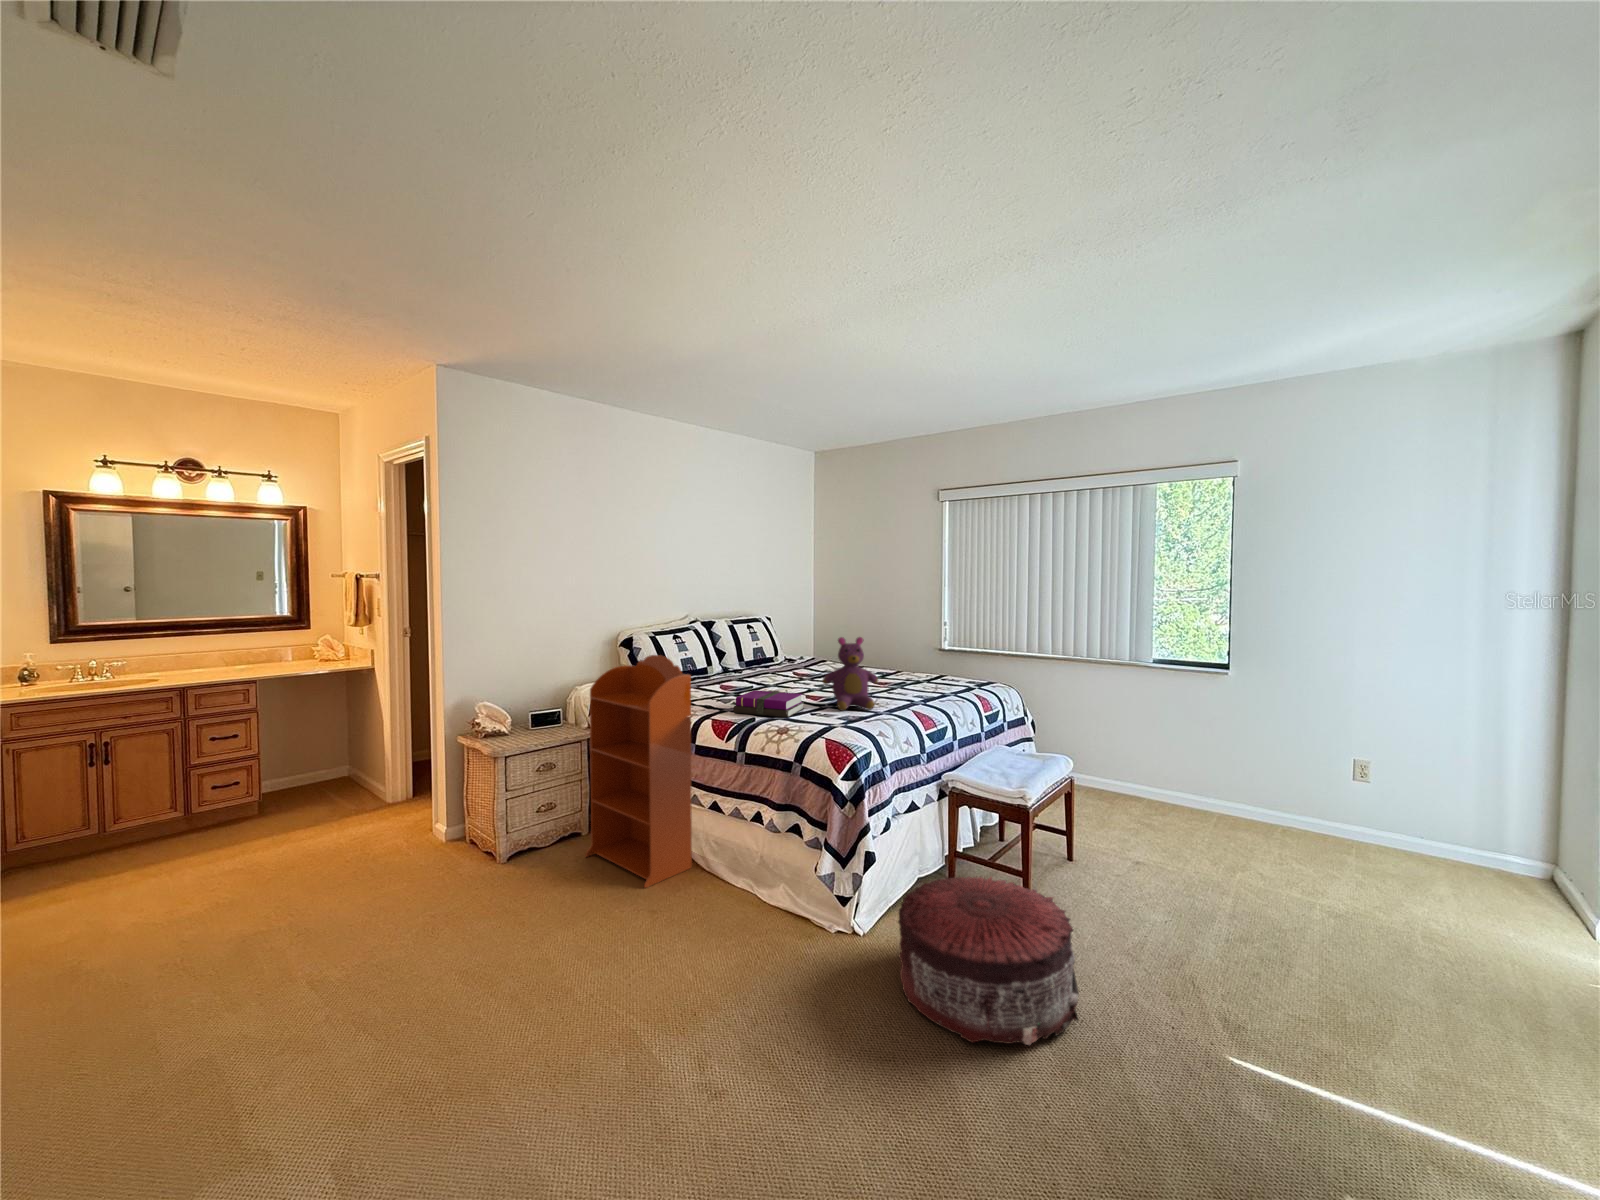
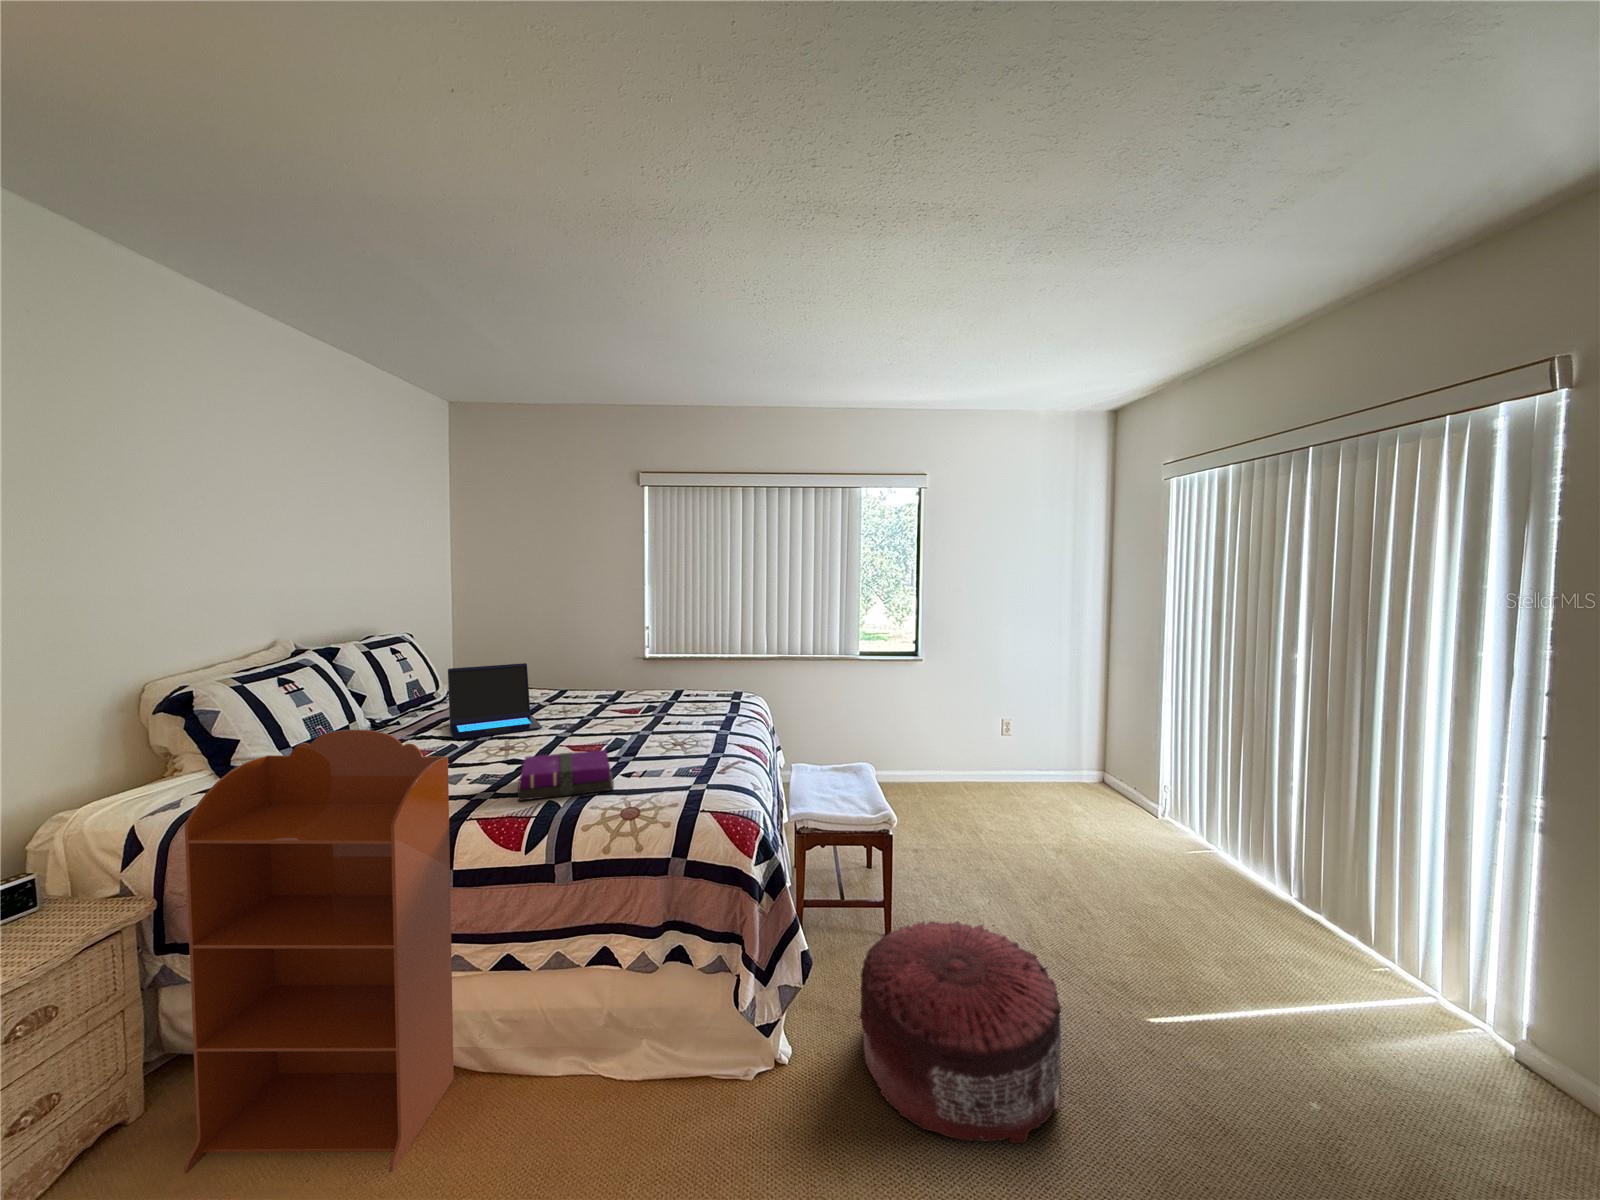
teddy bear: present [823,637,878,710] -> none [621,661,698,762]
laptop: none [753,638,815,686] -> present [448,663,542,740]

